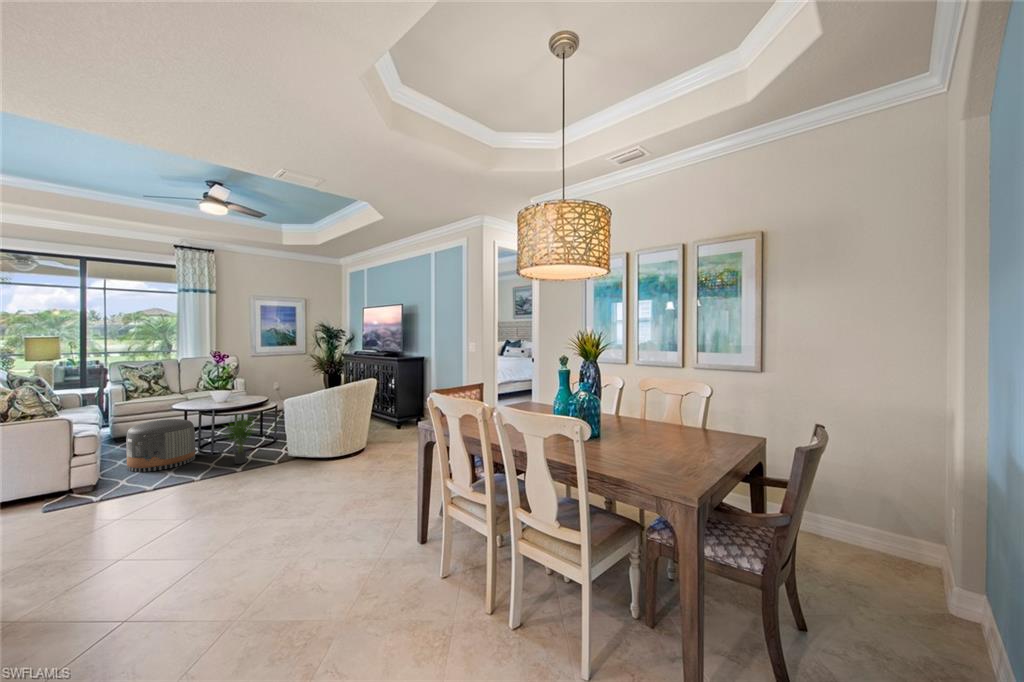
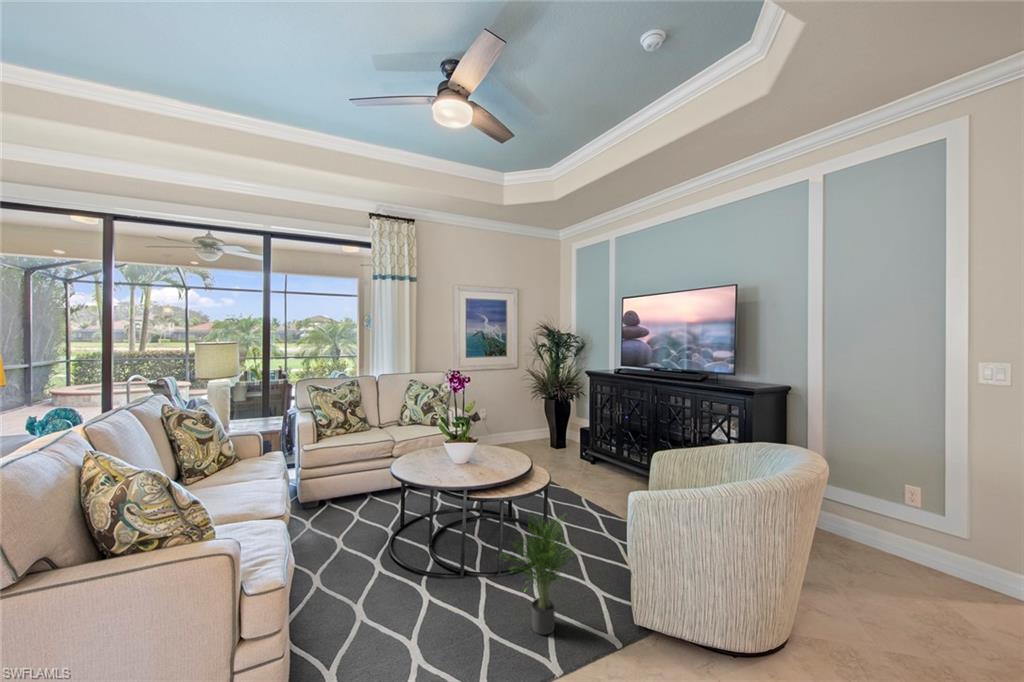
pouf: present [126,419,195,472] -> none [332,505,443,641]

